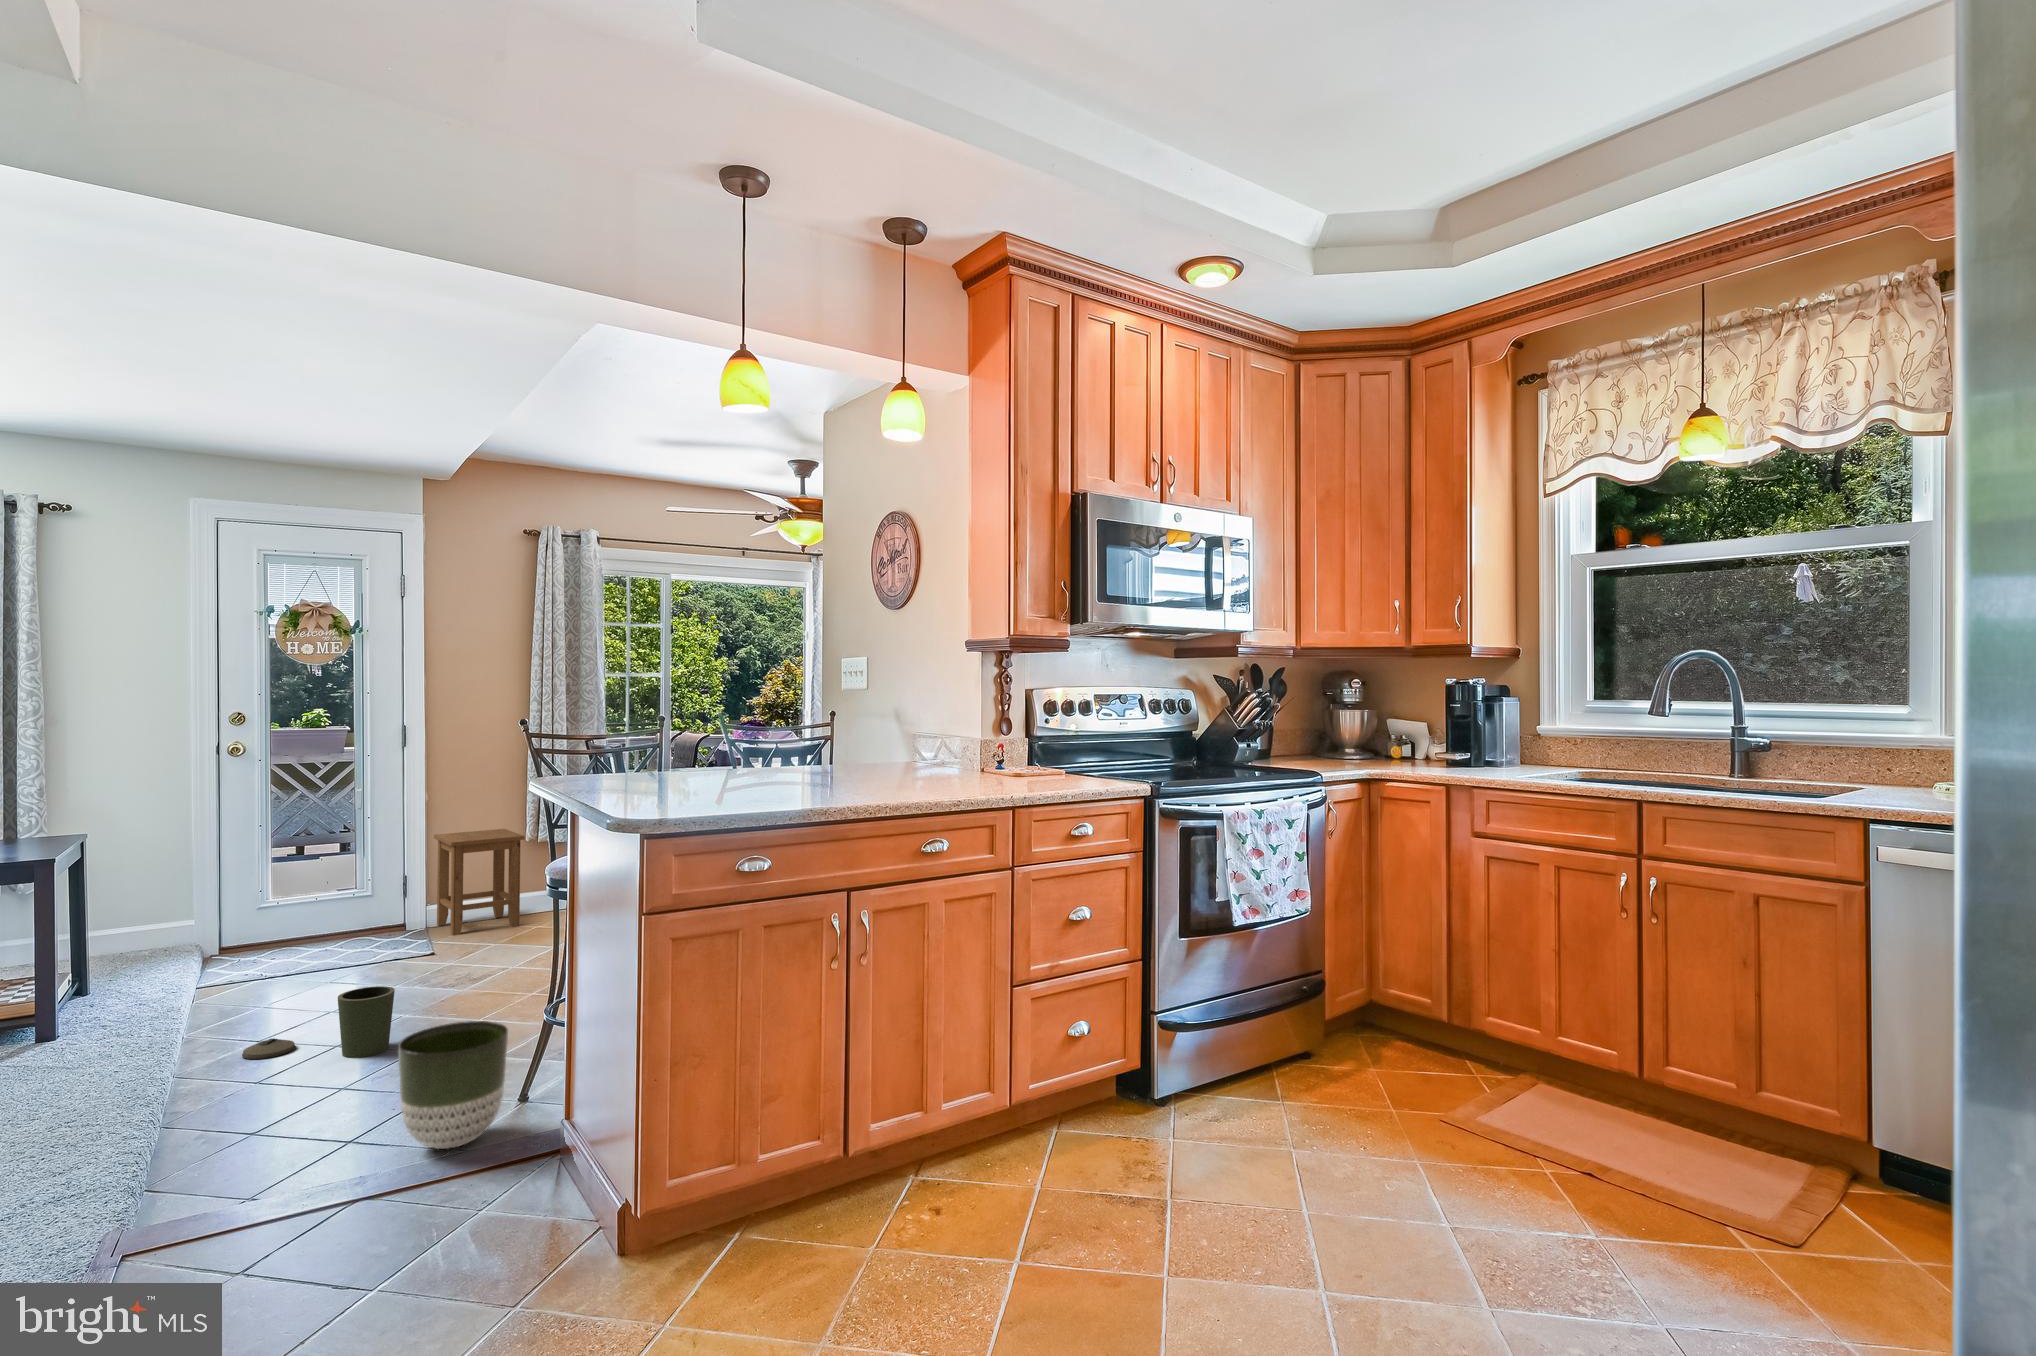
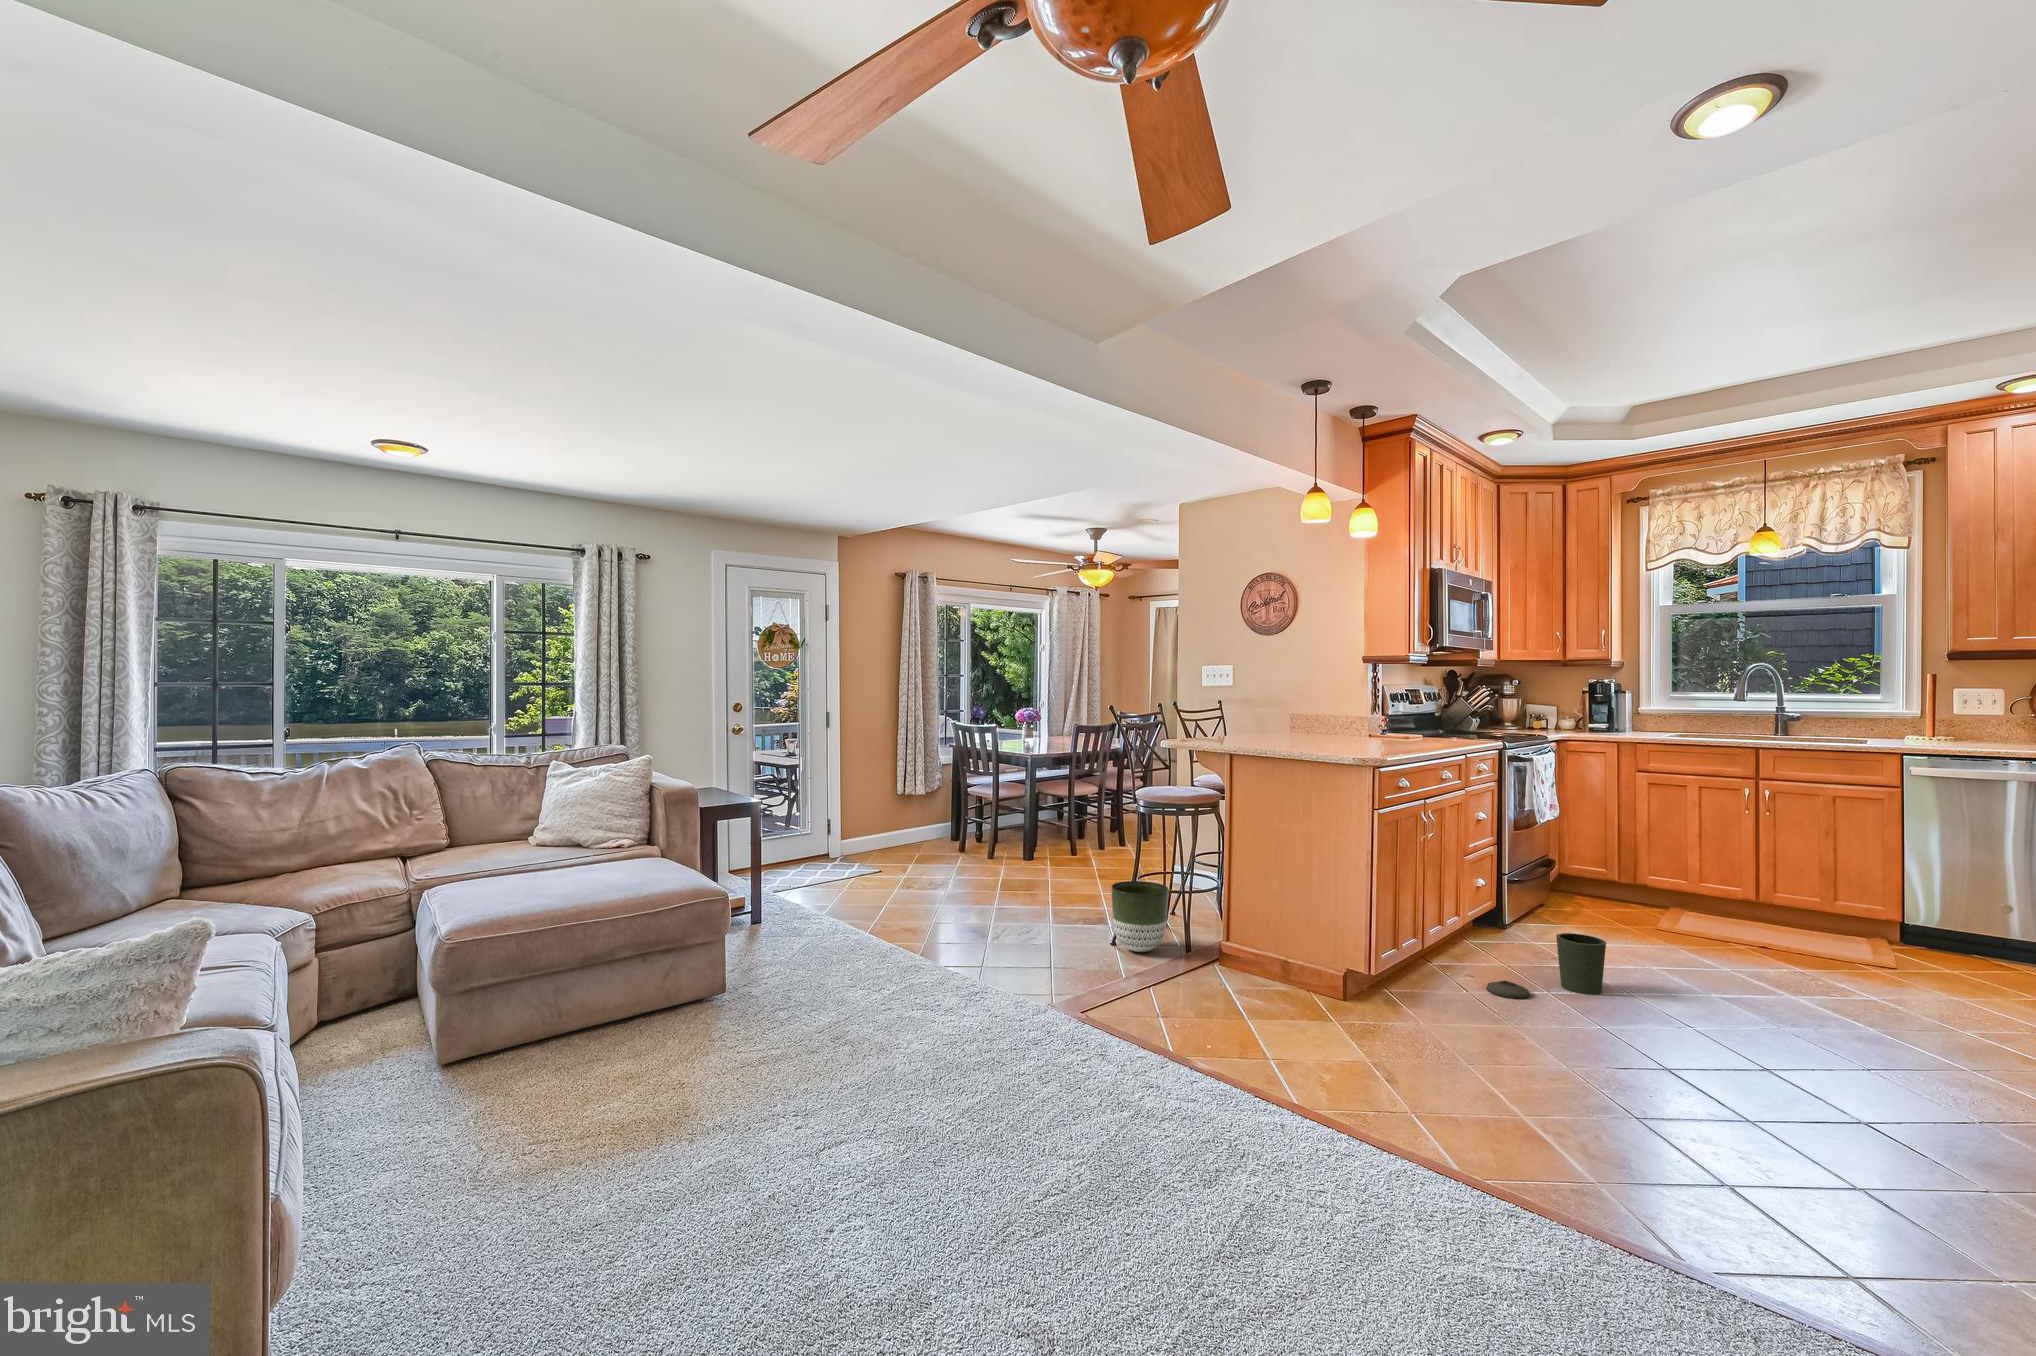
stool: present [434,829,525,935] -> none [846,786,912,858]
trash can: present [242,986,395,1059] -> present [1487,933,1606,999]

